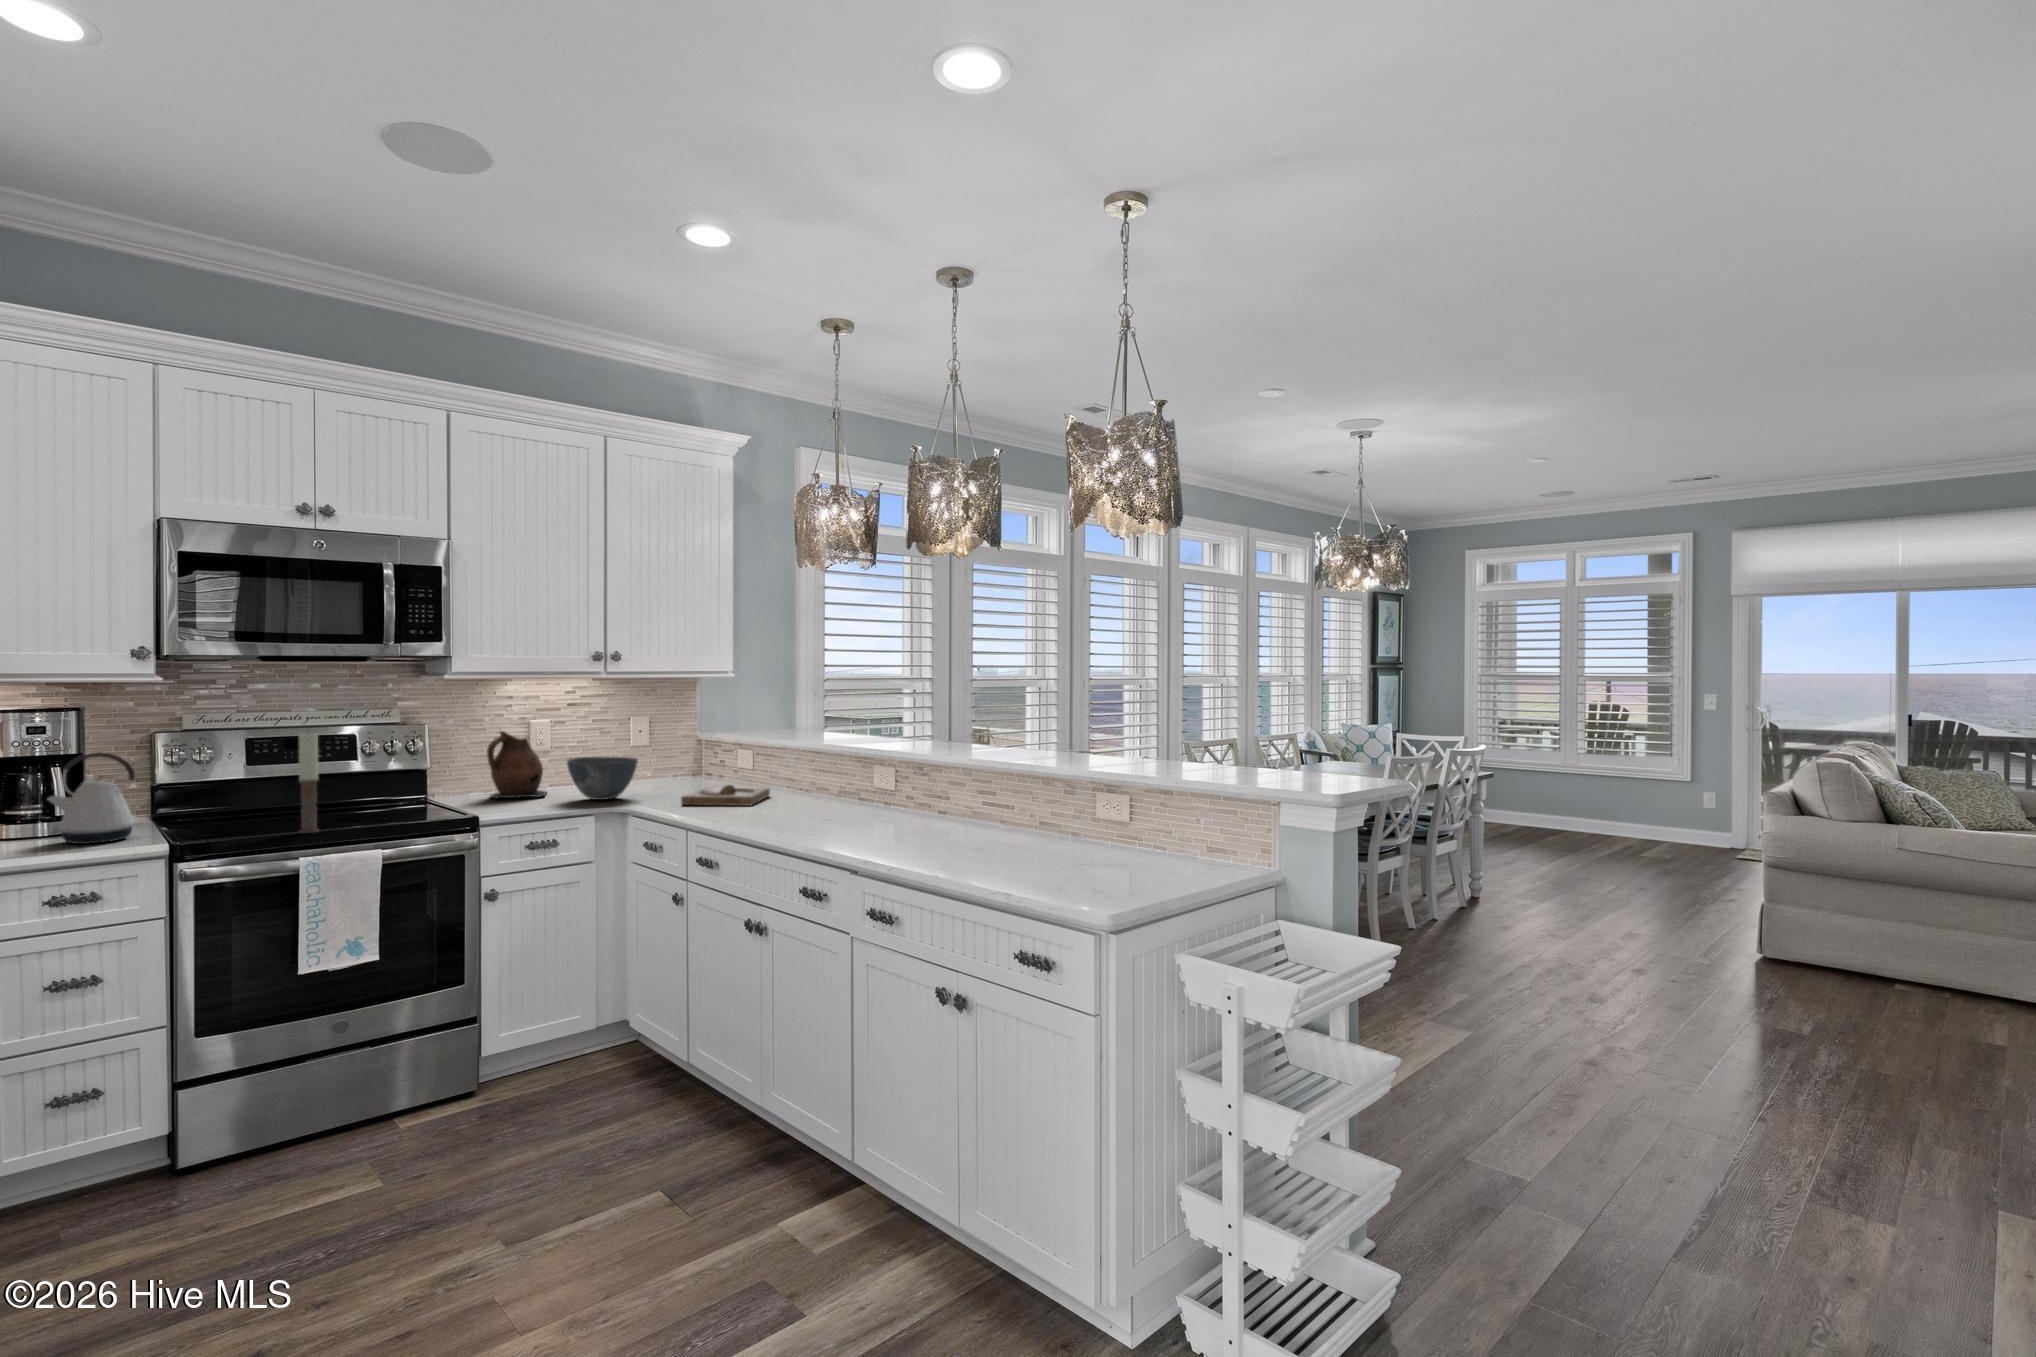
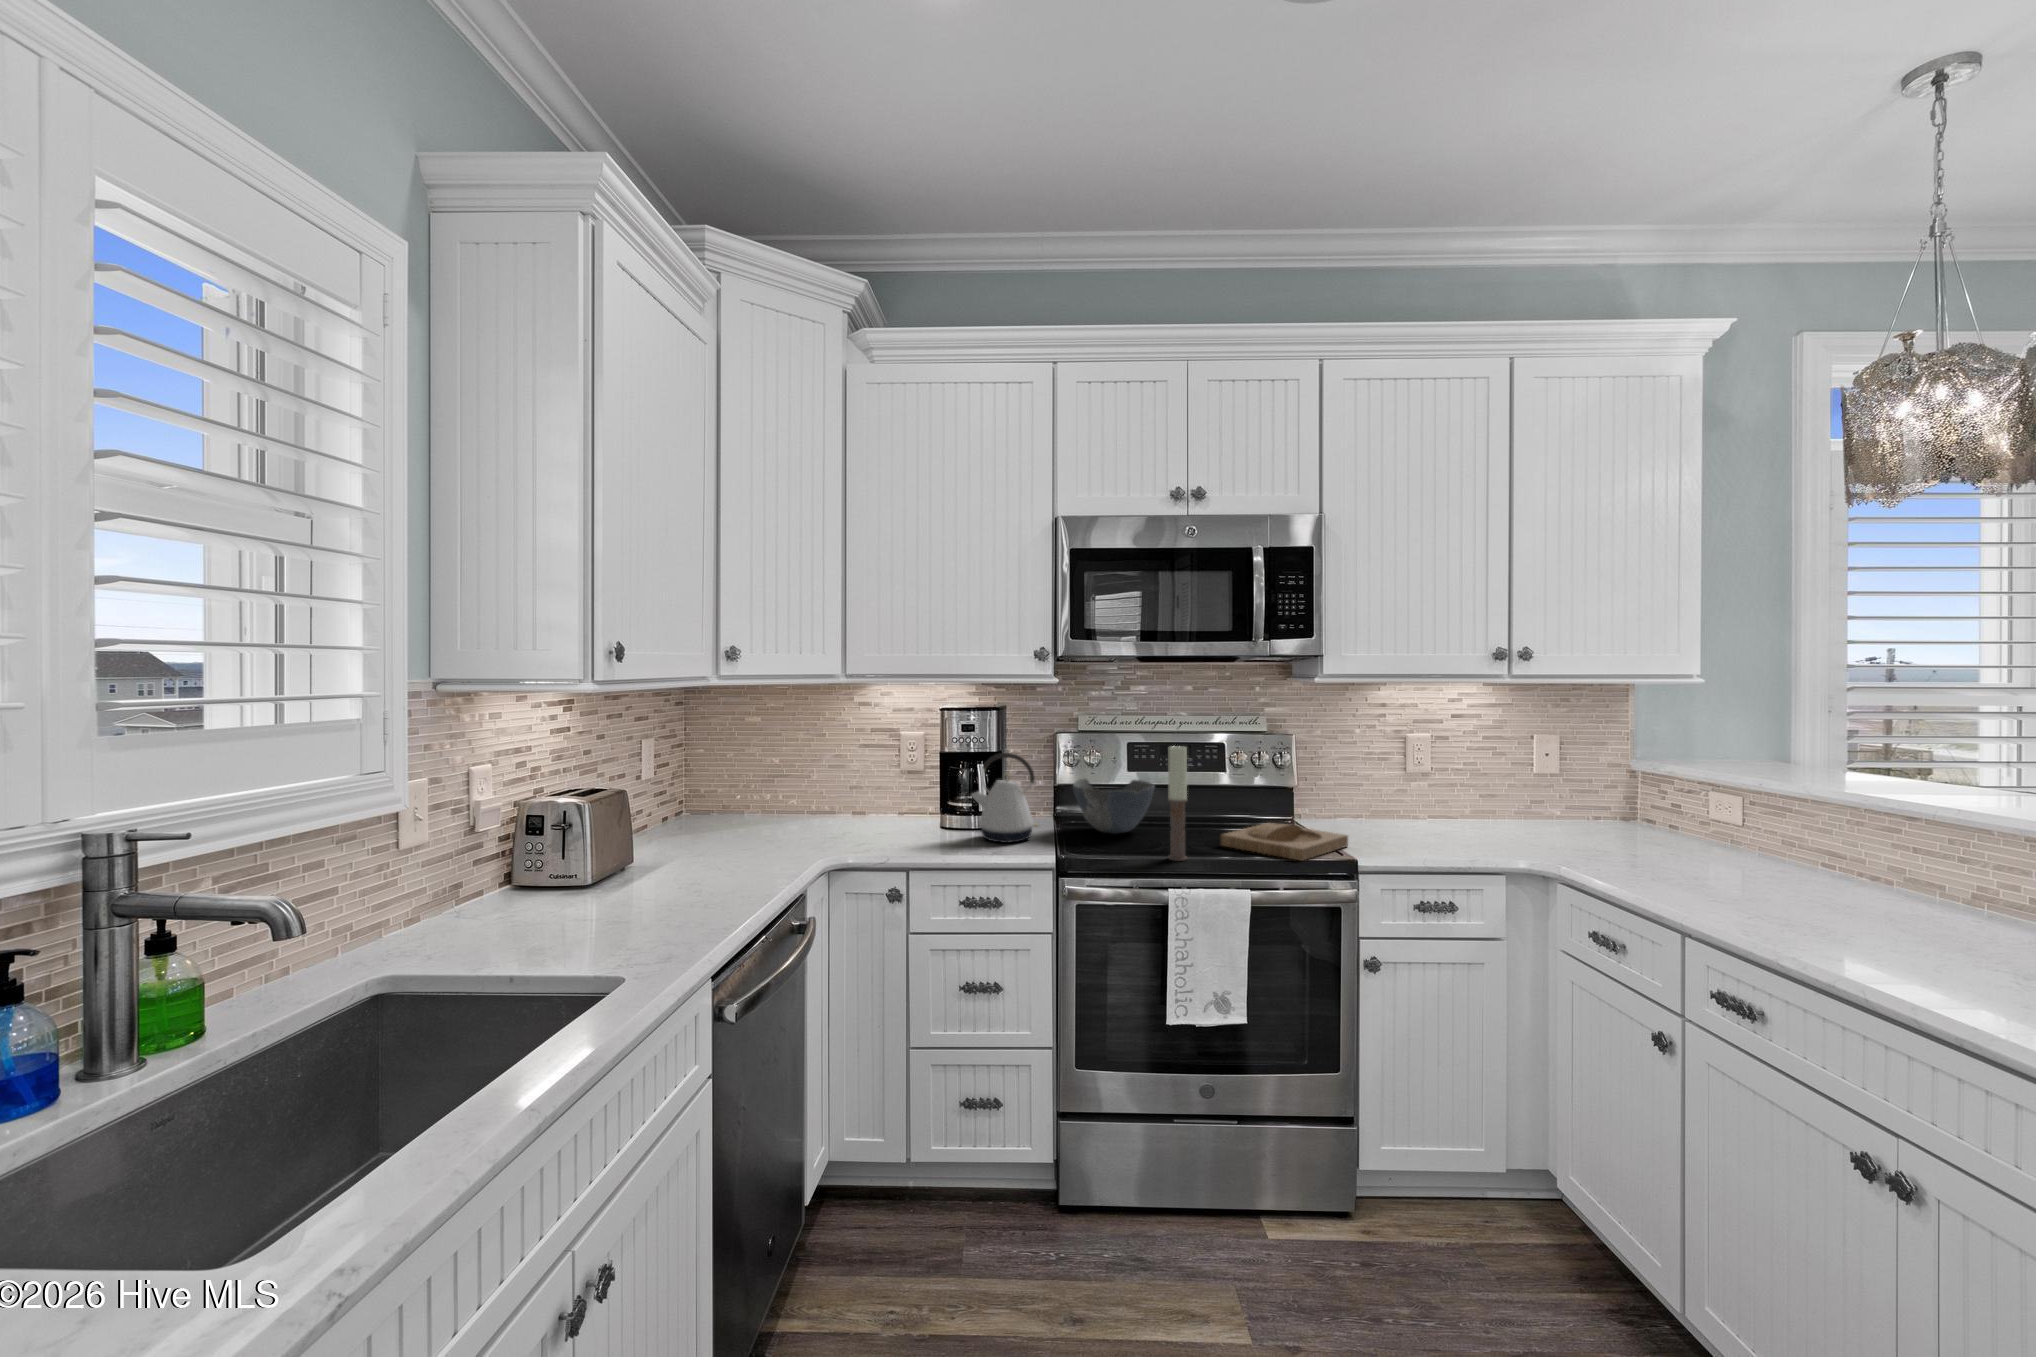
ceramic pitcher: present [487,731,547,798] -> none [1359,746,1430,835]
bowl: present [567,757,638,800] -> present [1073,779,1155,834]
tray: present [681,785,770,806] -> present [1221,823,1348,861]

